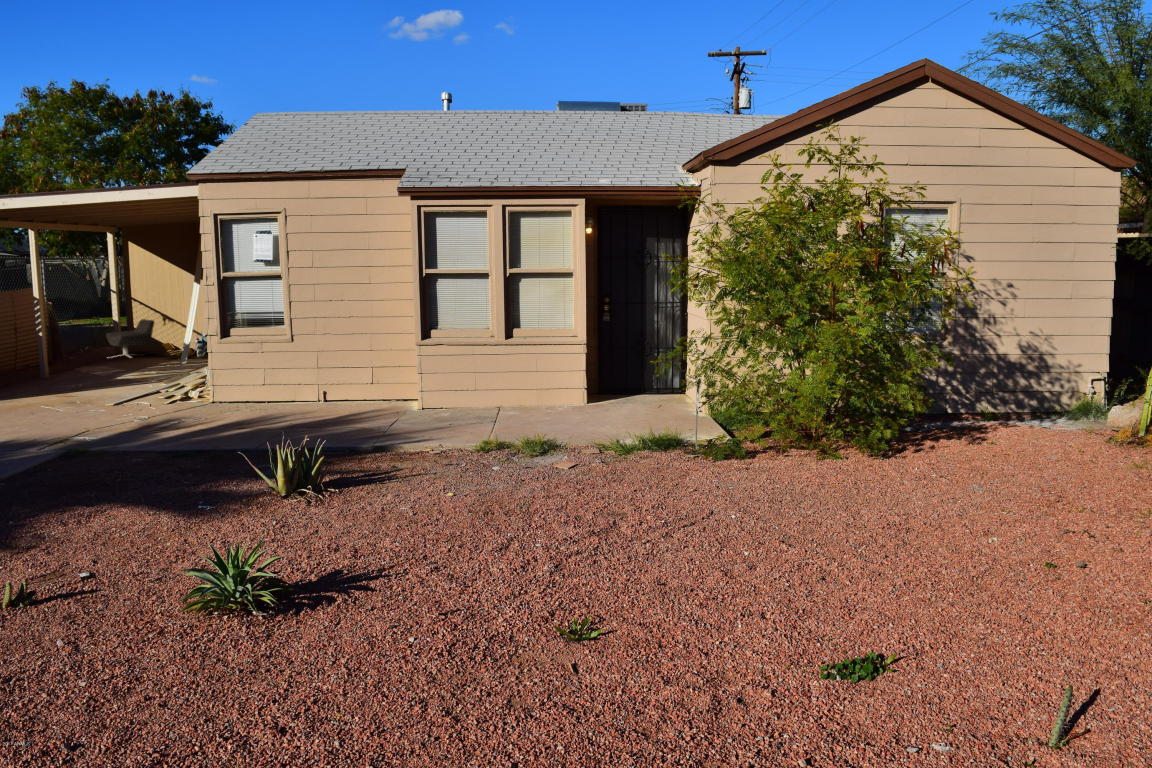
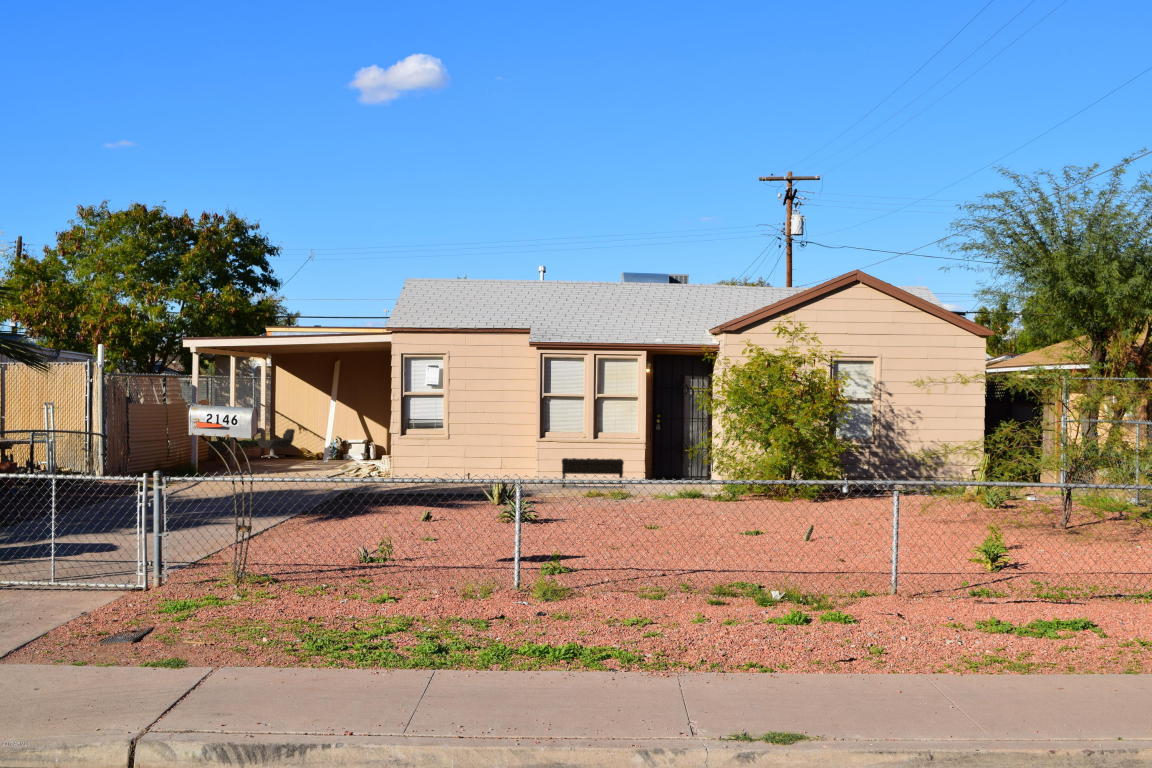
bench: none [454,369,552,416] -> present [562,458,624,488]

